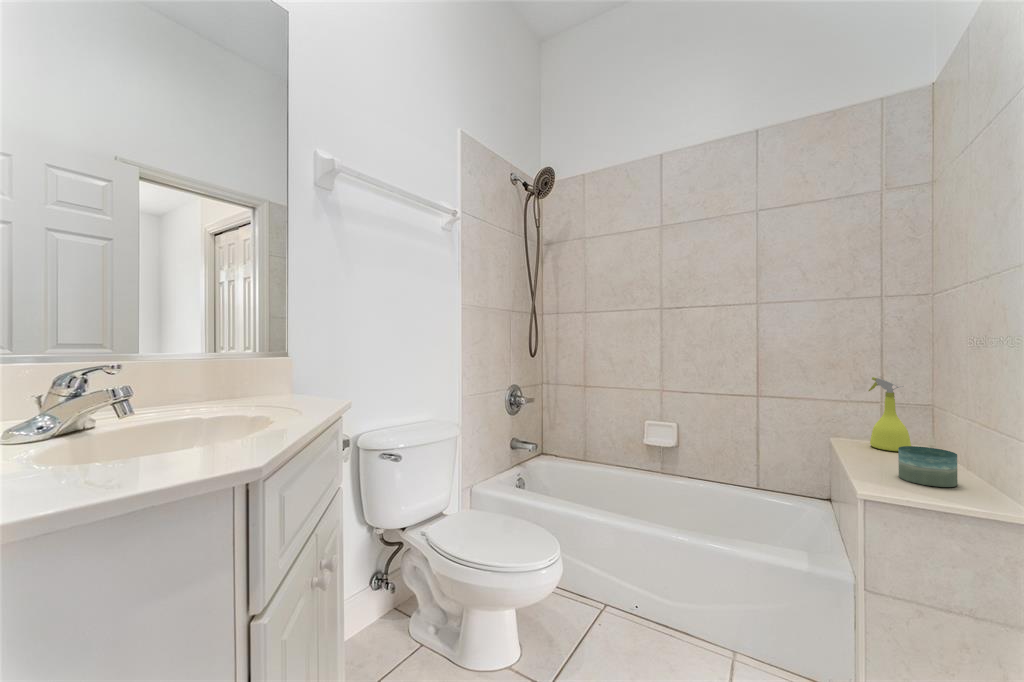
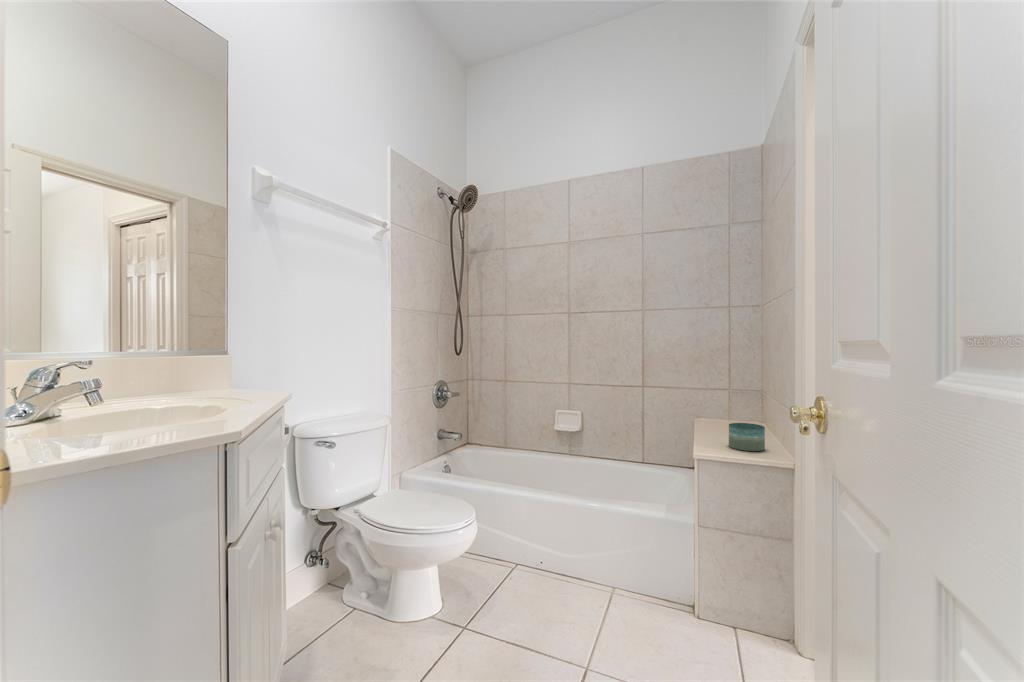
spray bottle: present [869,377,911,451] -> none [718,372,747,429]

